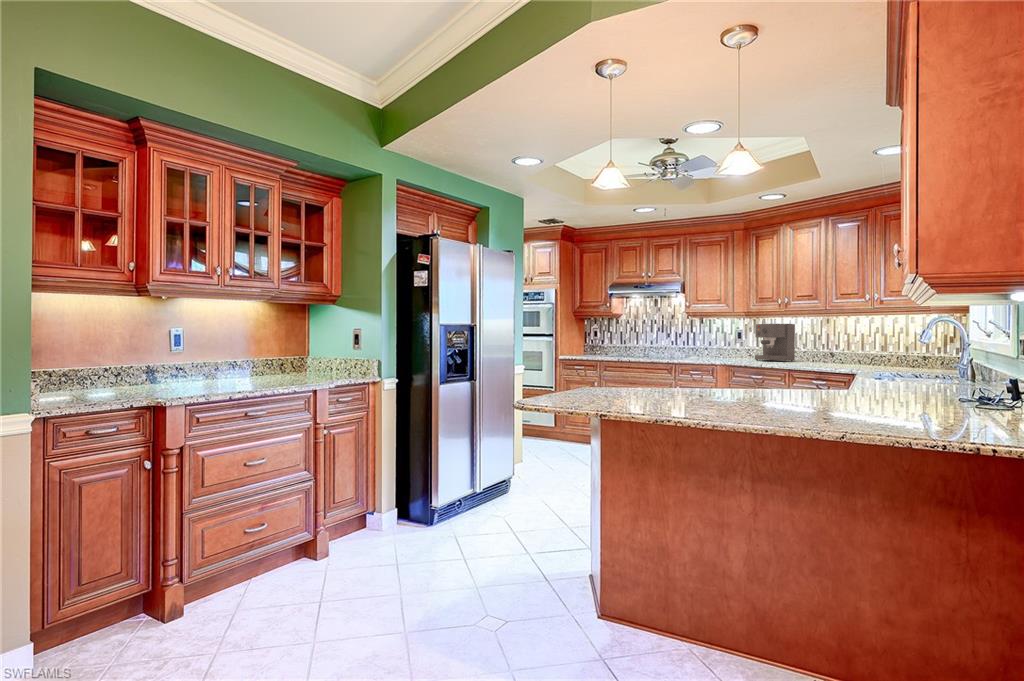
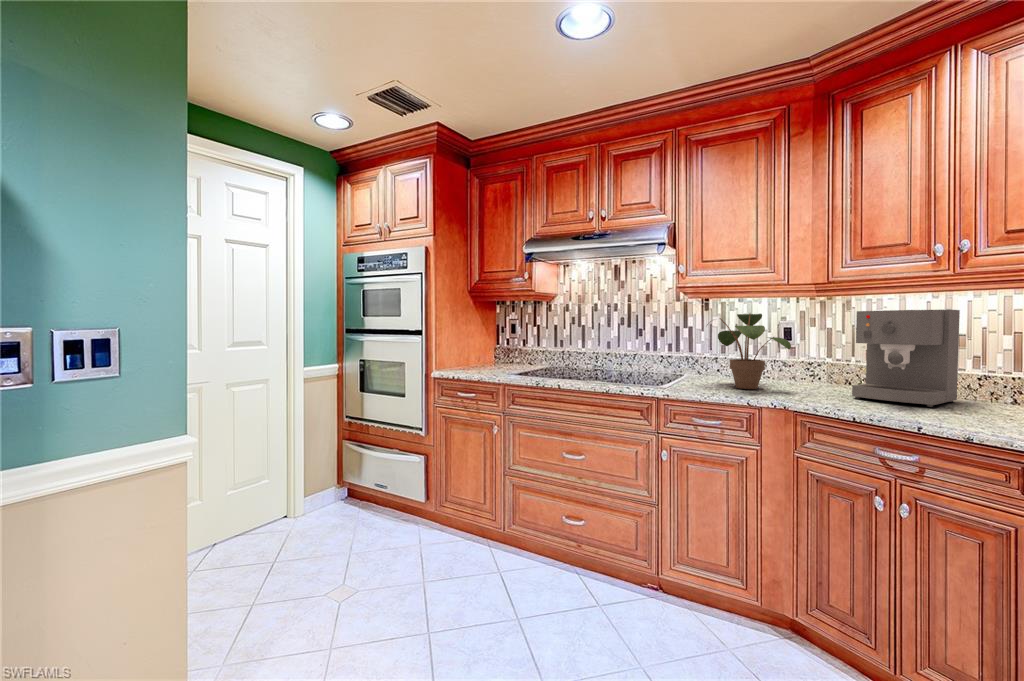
potted plant: none [697,325,733,359] -> present [707,313,791,389]

